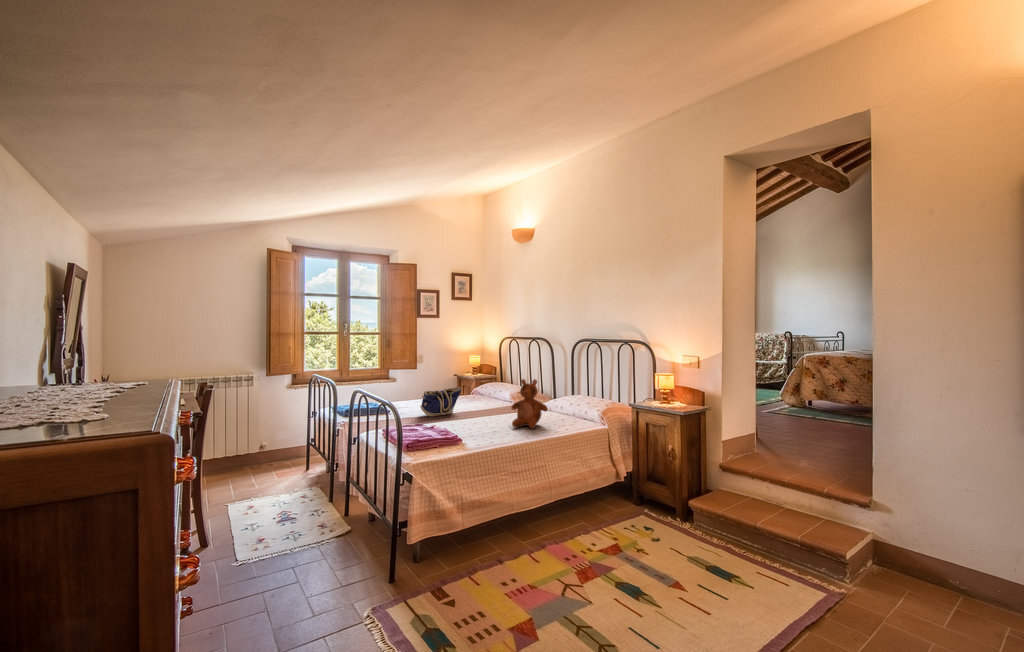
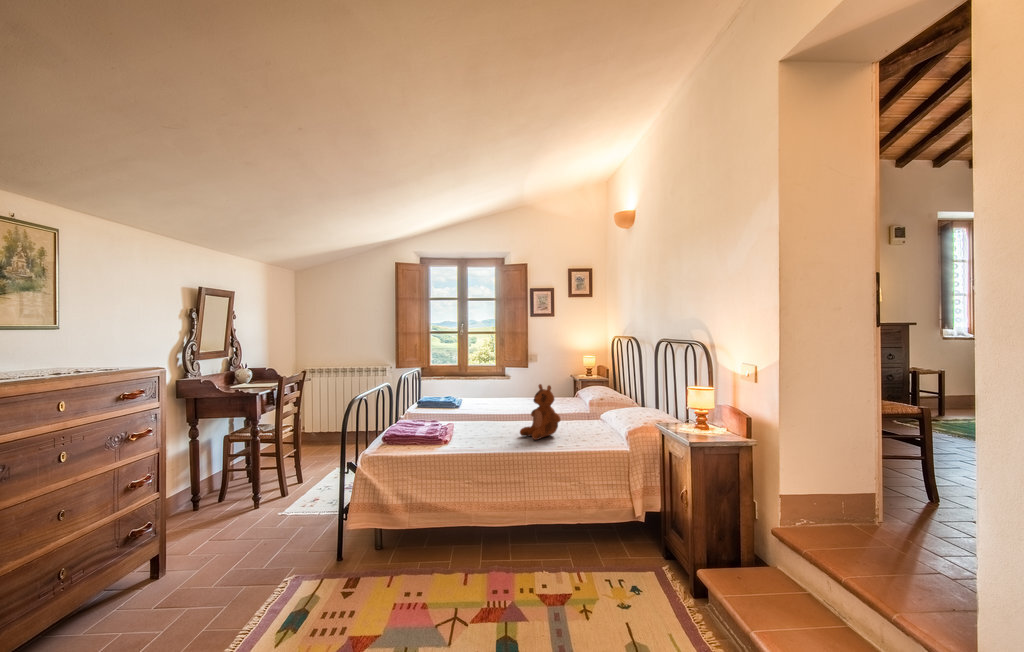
tote bag: present [420,387,461,416] -> none [474,388,516,415]

